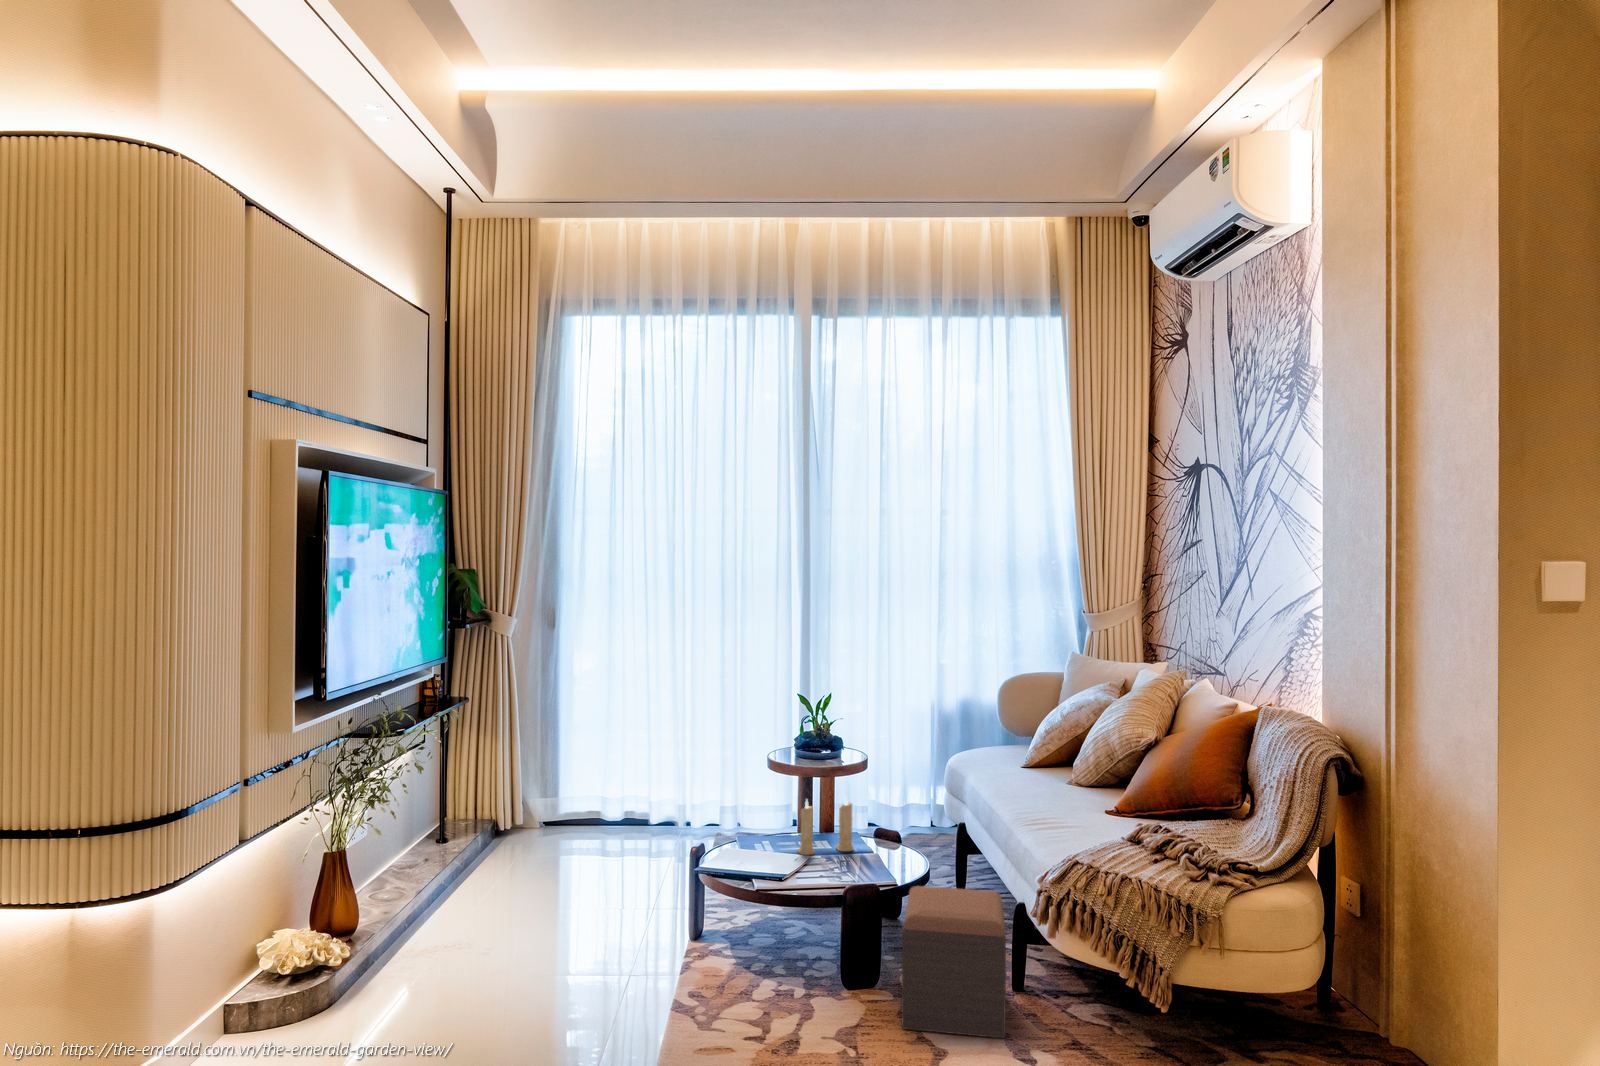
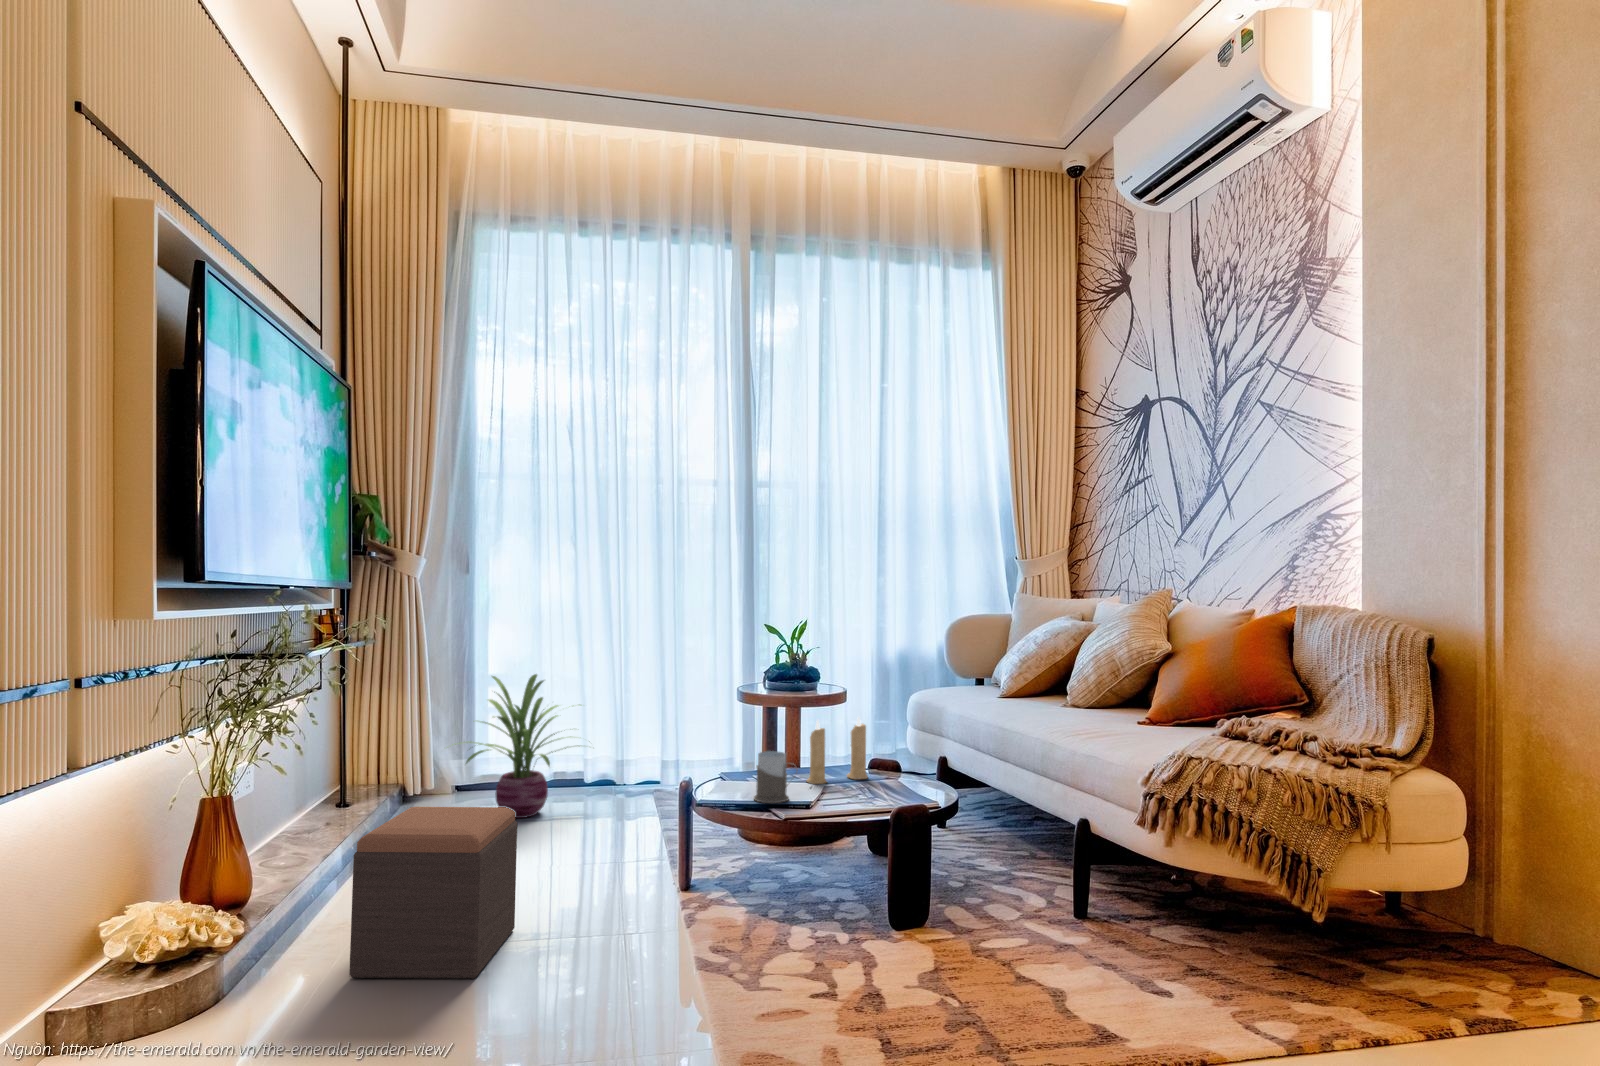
decorative plant: none [522,731,657,857] -> present [455,674,566,818]
mug: none [739,830,773,875] -> present [754,751,789,803]
footstool: present [901,886,1006,1038] -> present [349,807,517,979]

